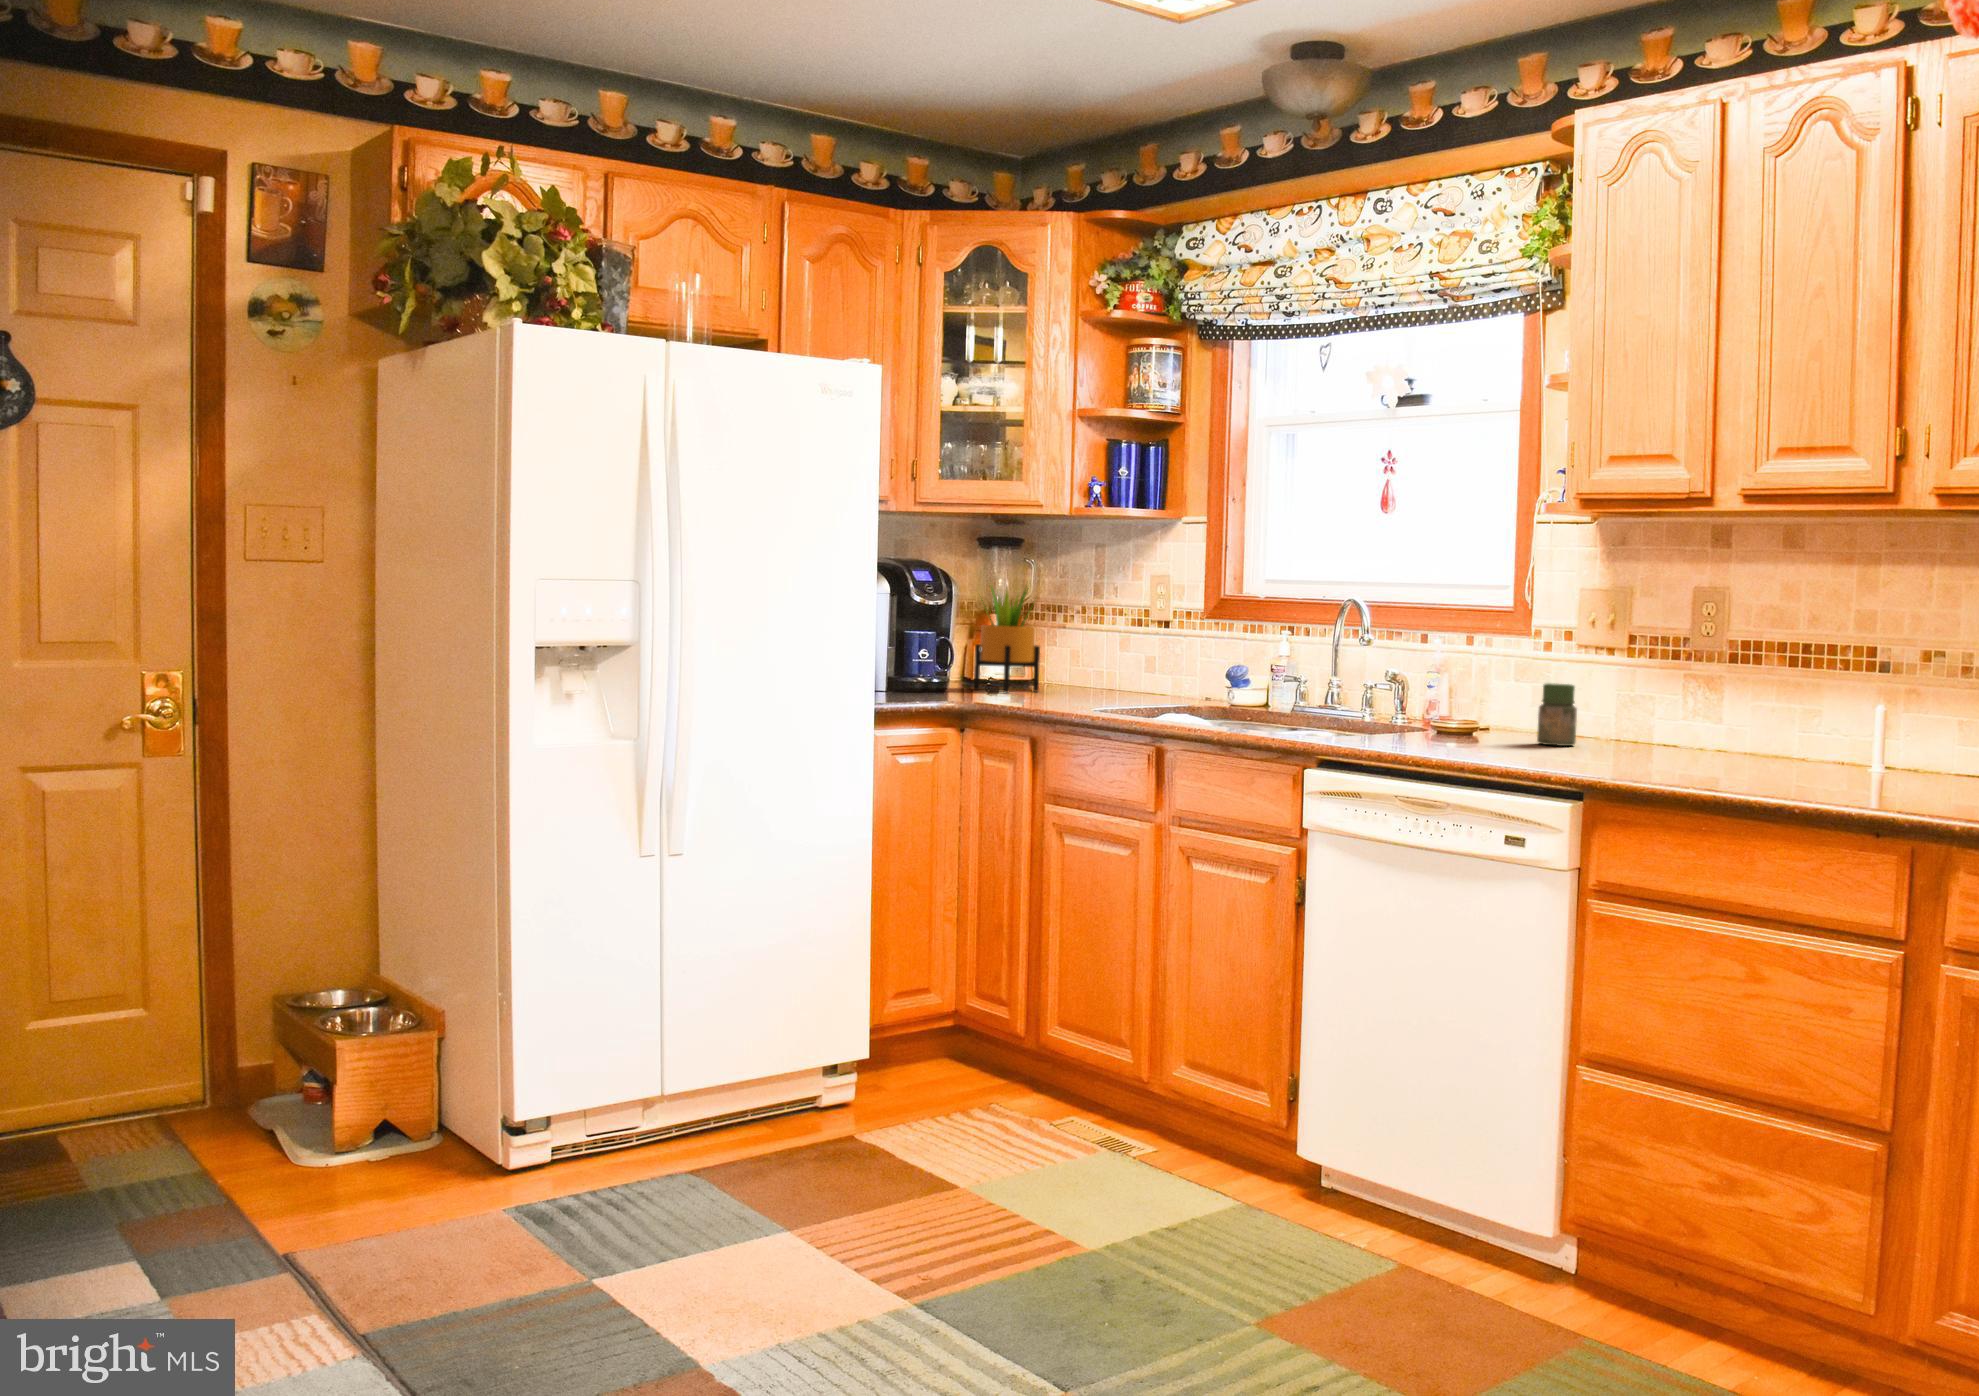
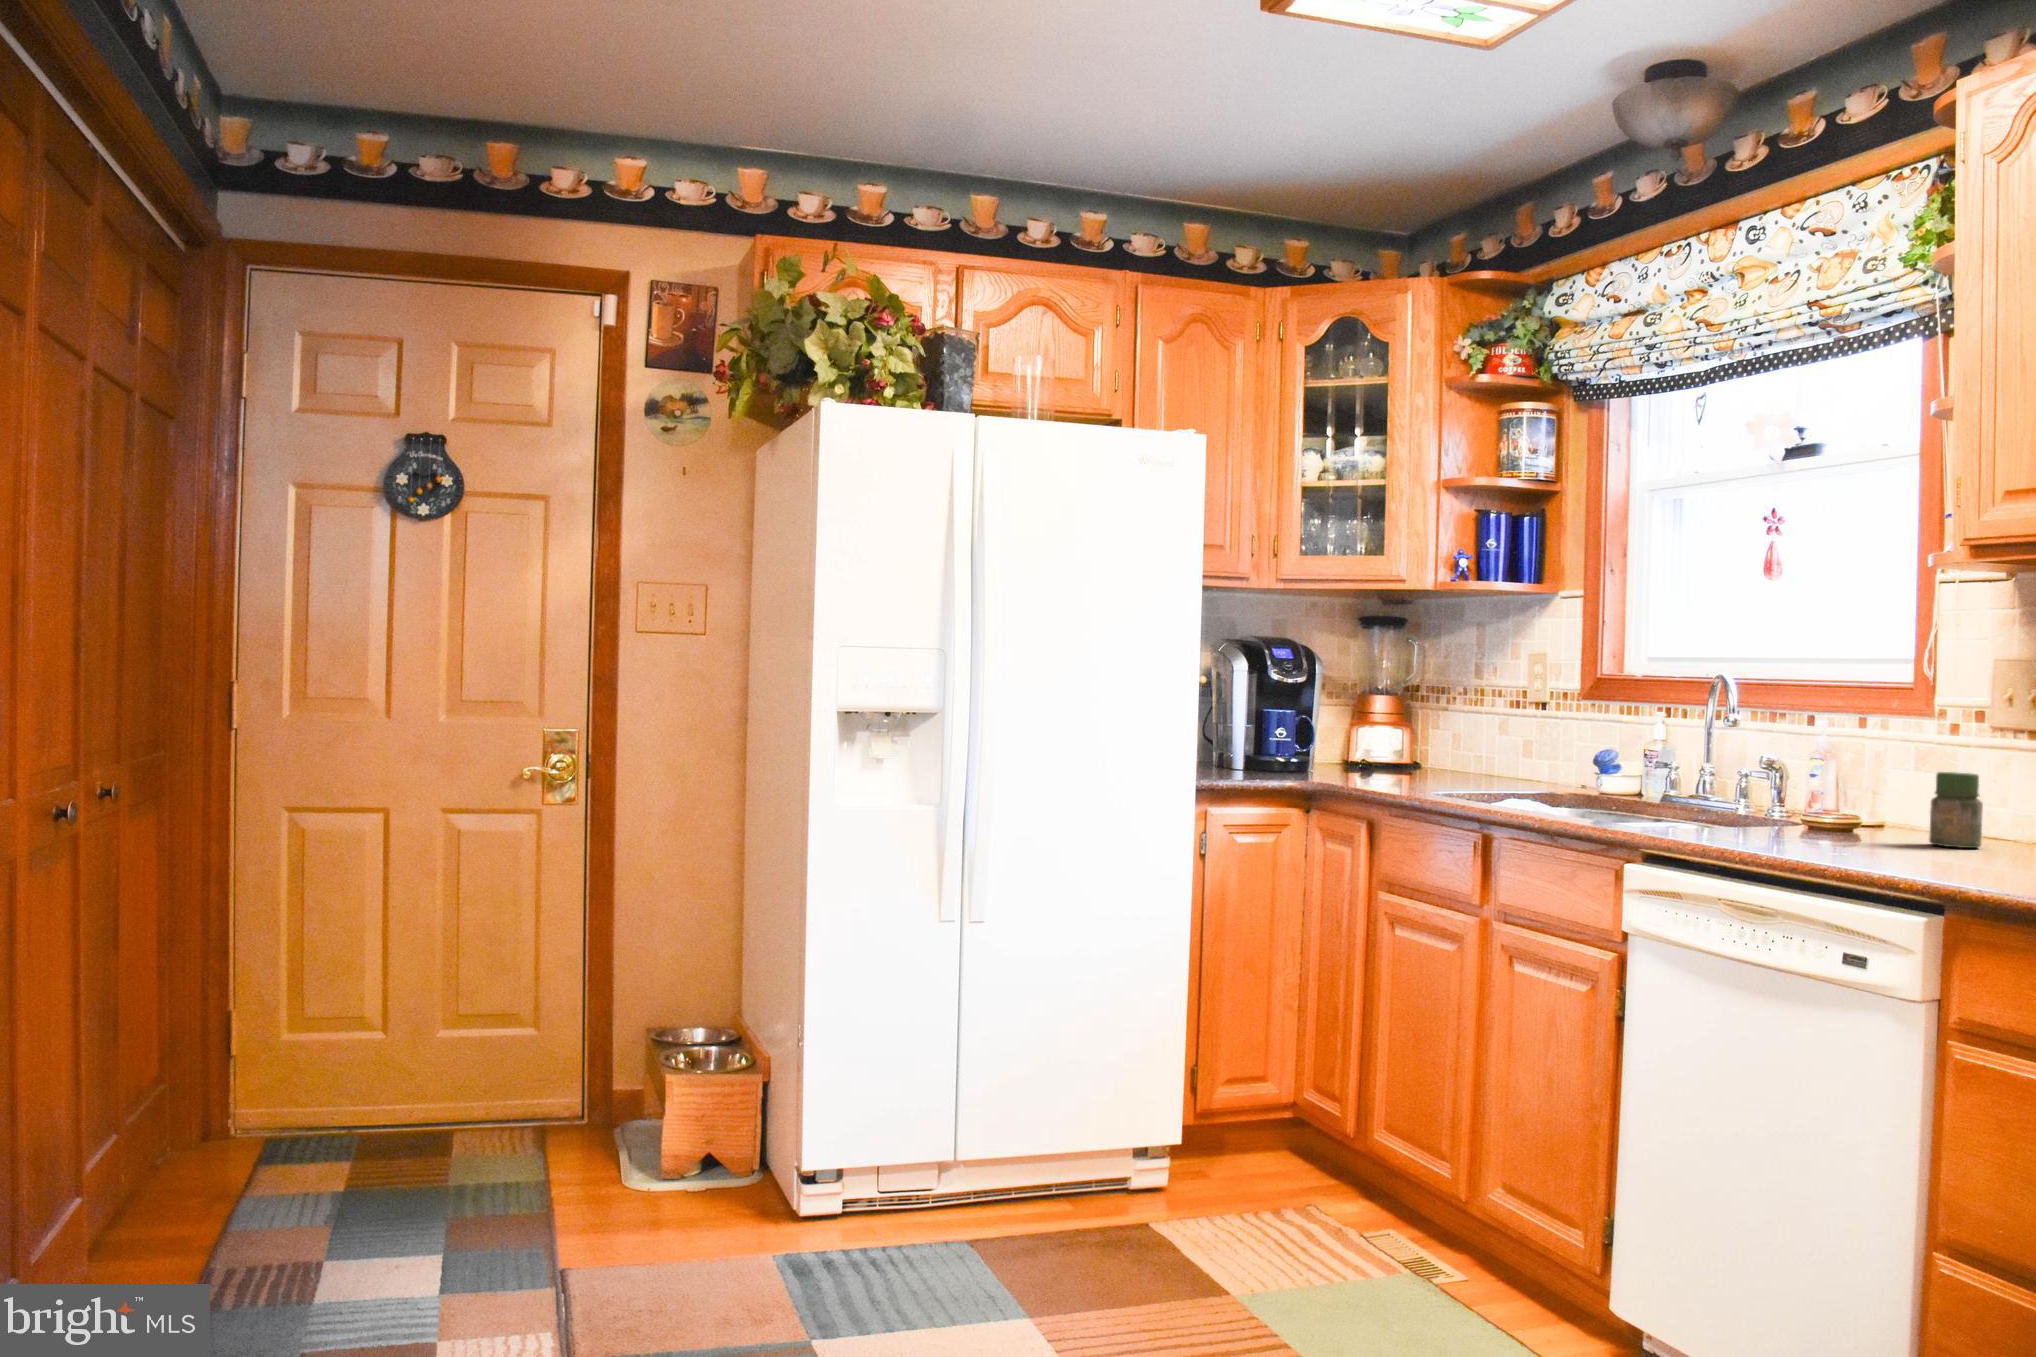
potted plant: present [974,587,1040,693] -> none [1335,658,1406,774]

